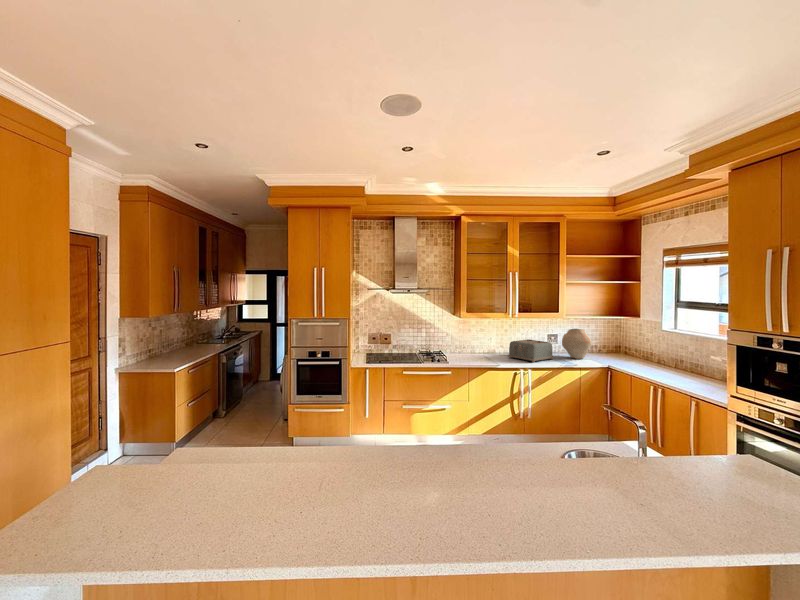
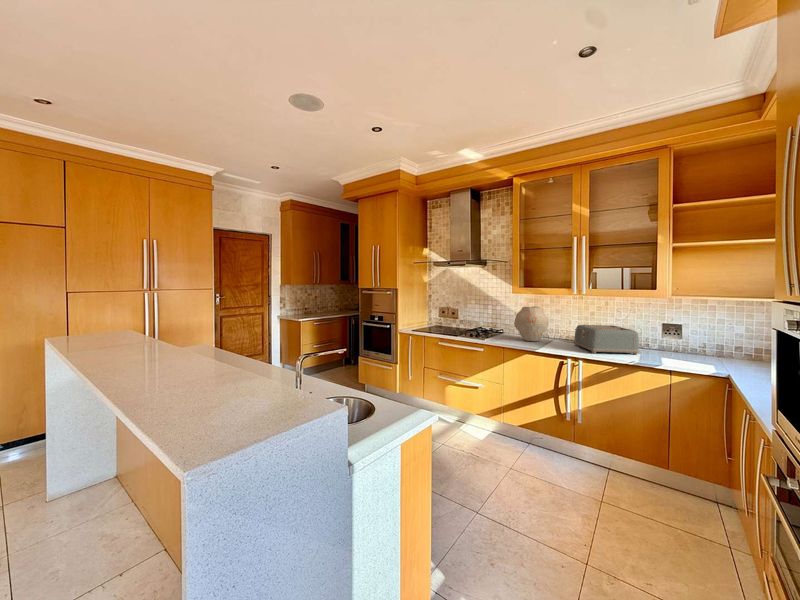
vase: present [562,329,592,359] -> present [514,306,549,341]

